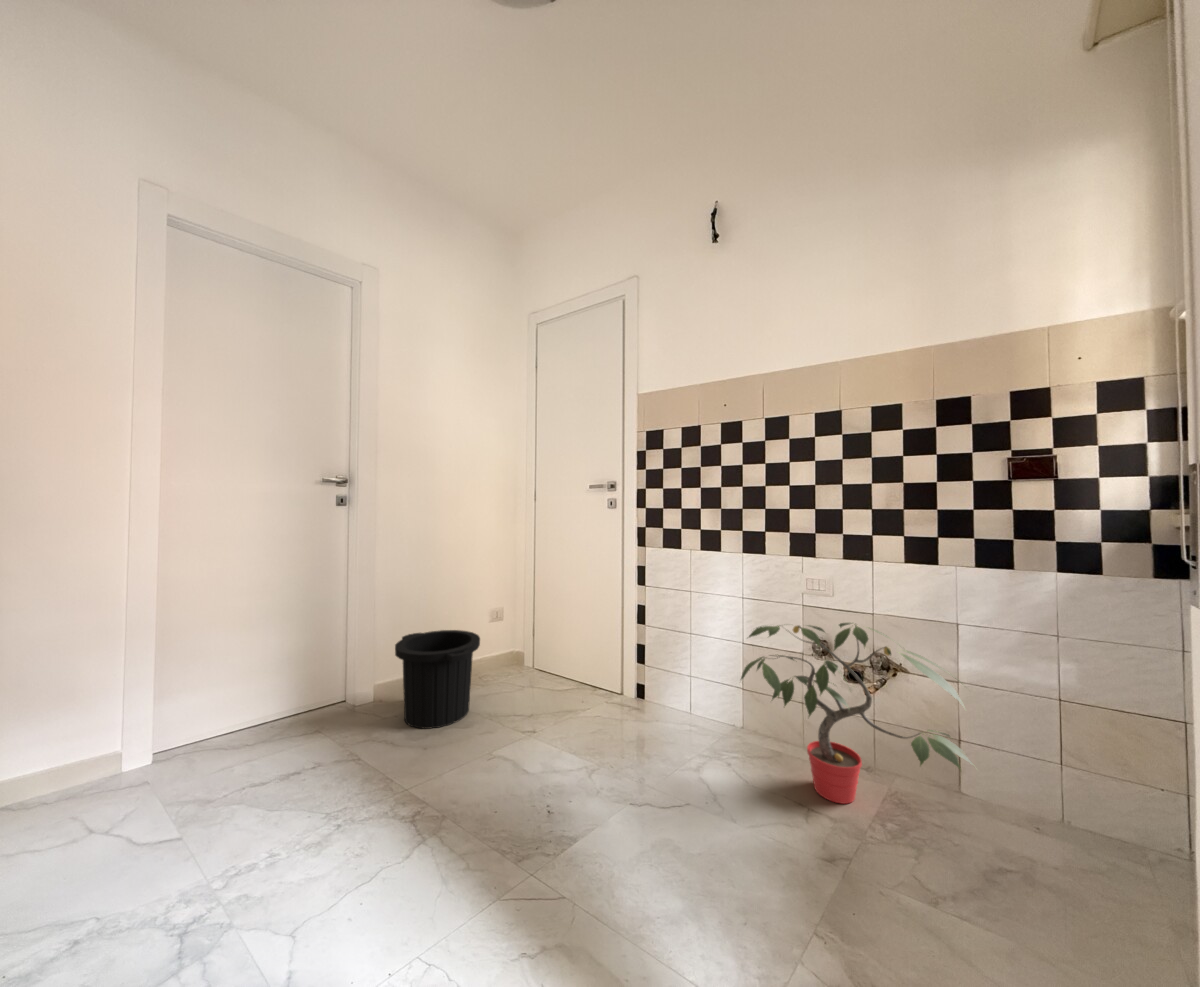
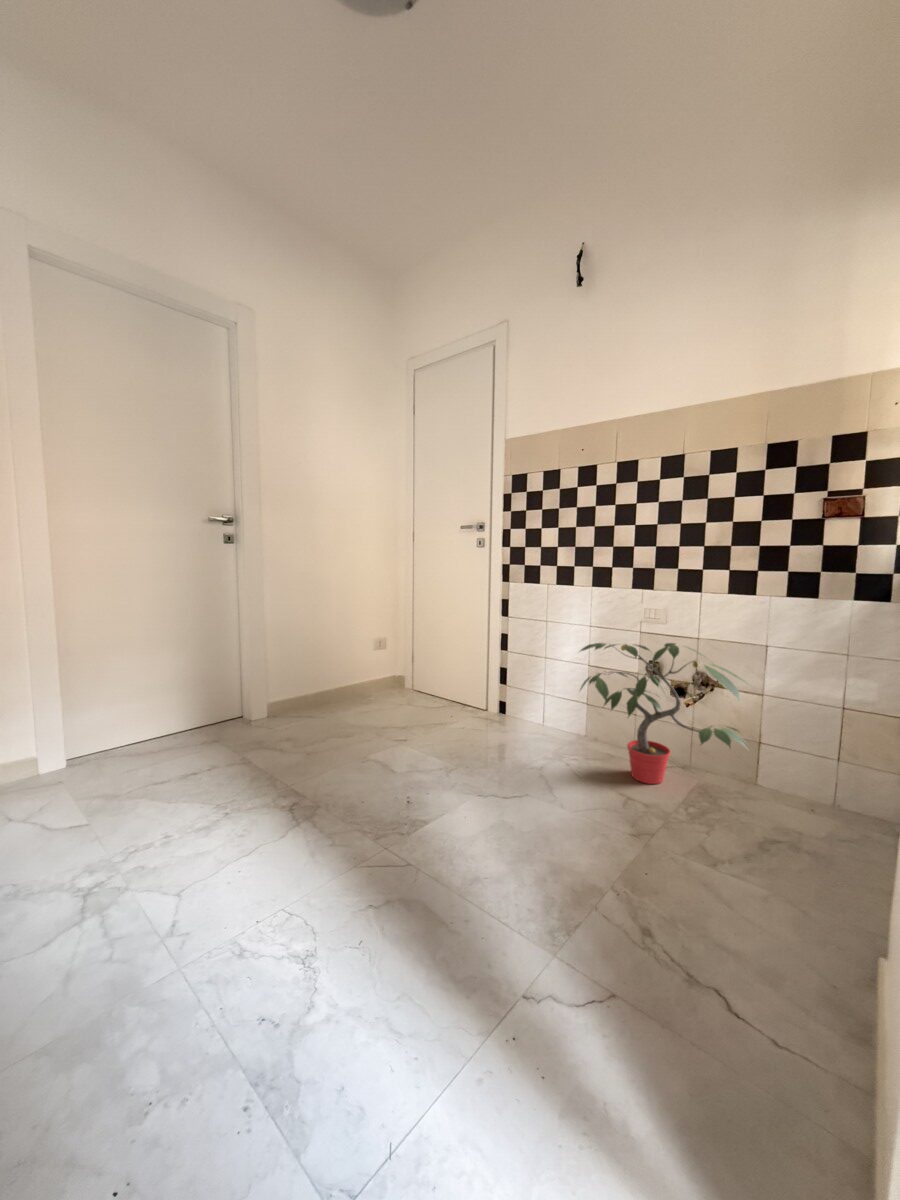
trash can: present [395,630,480,729] -> none [295,652,364,725]

